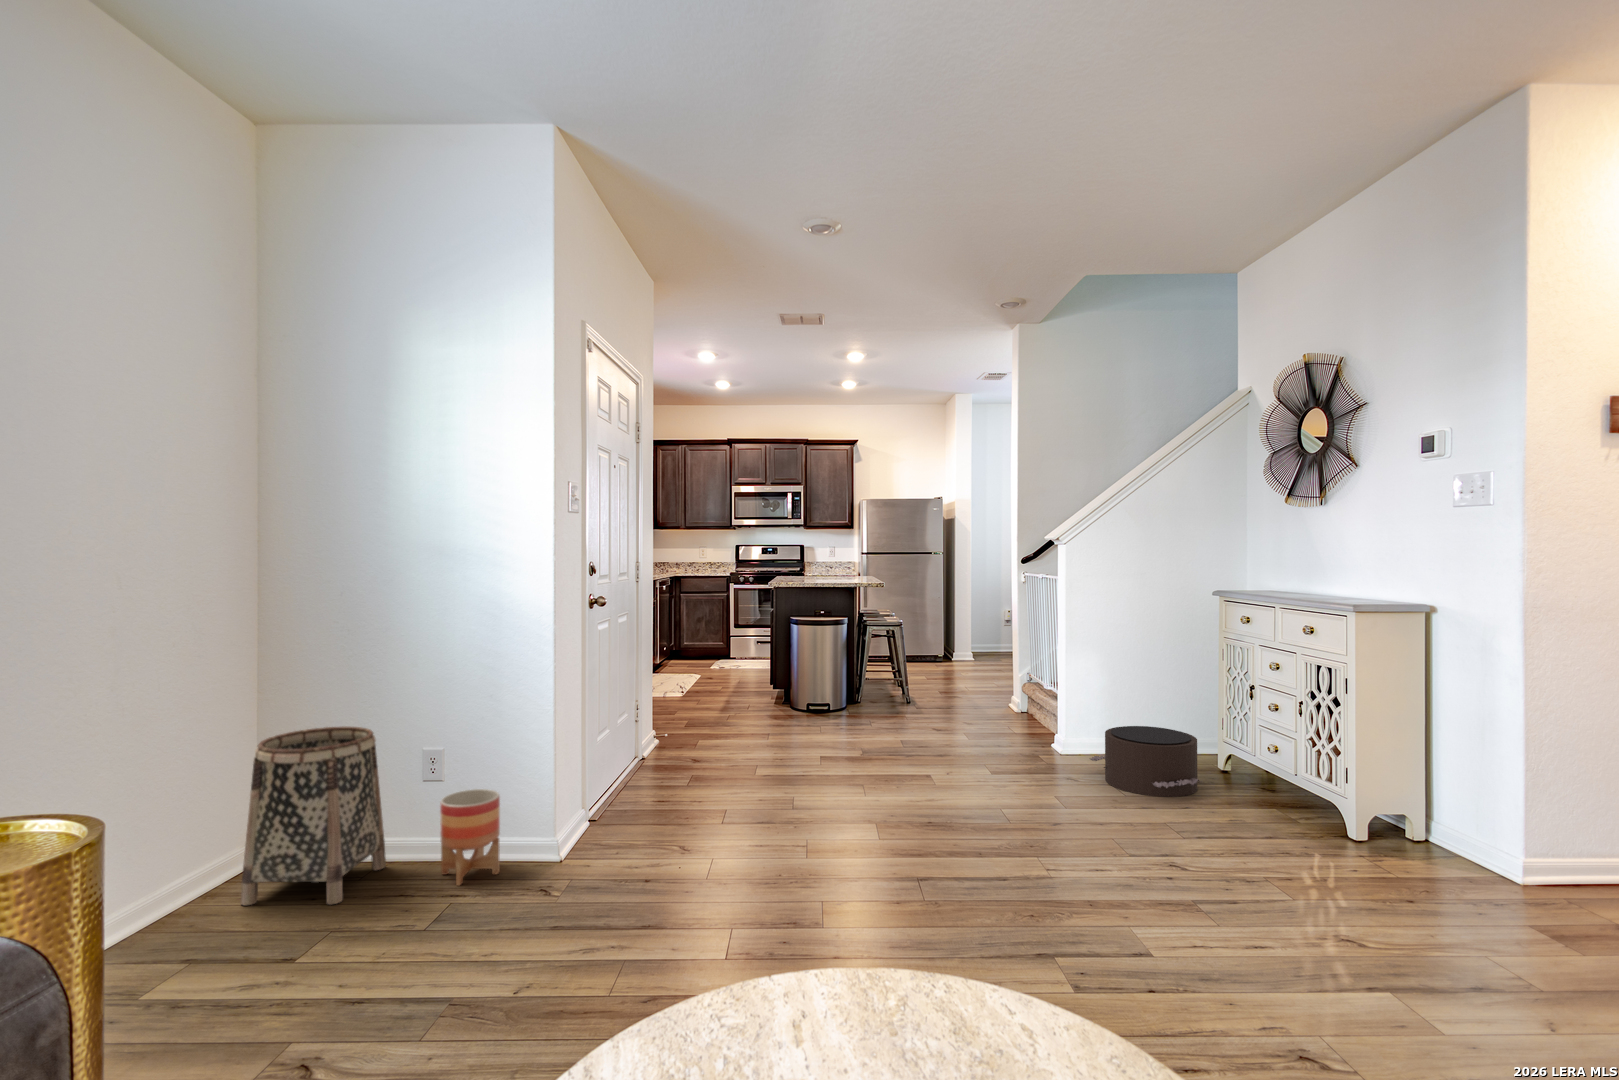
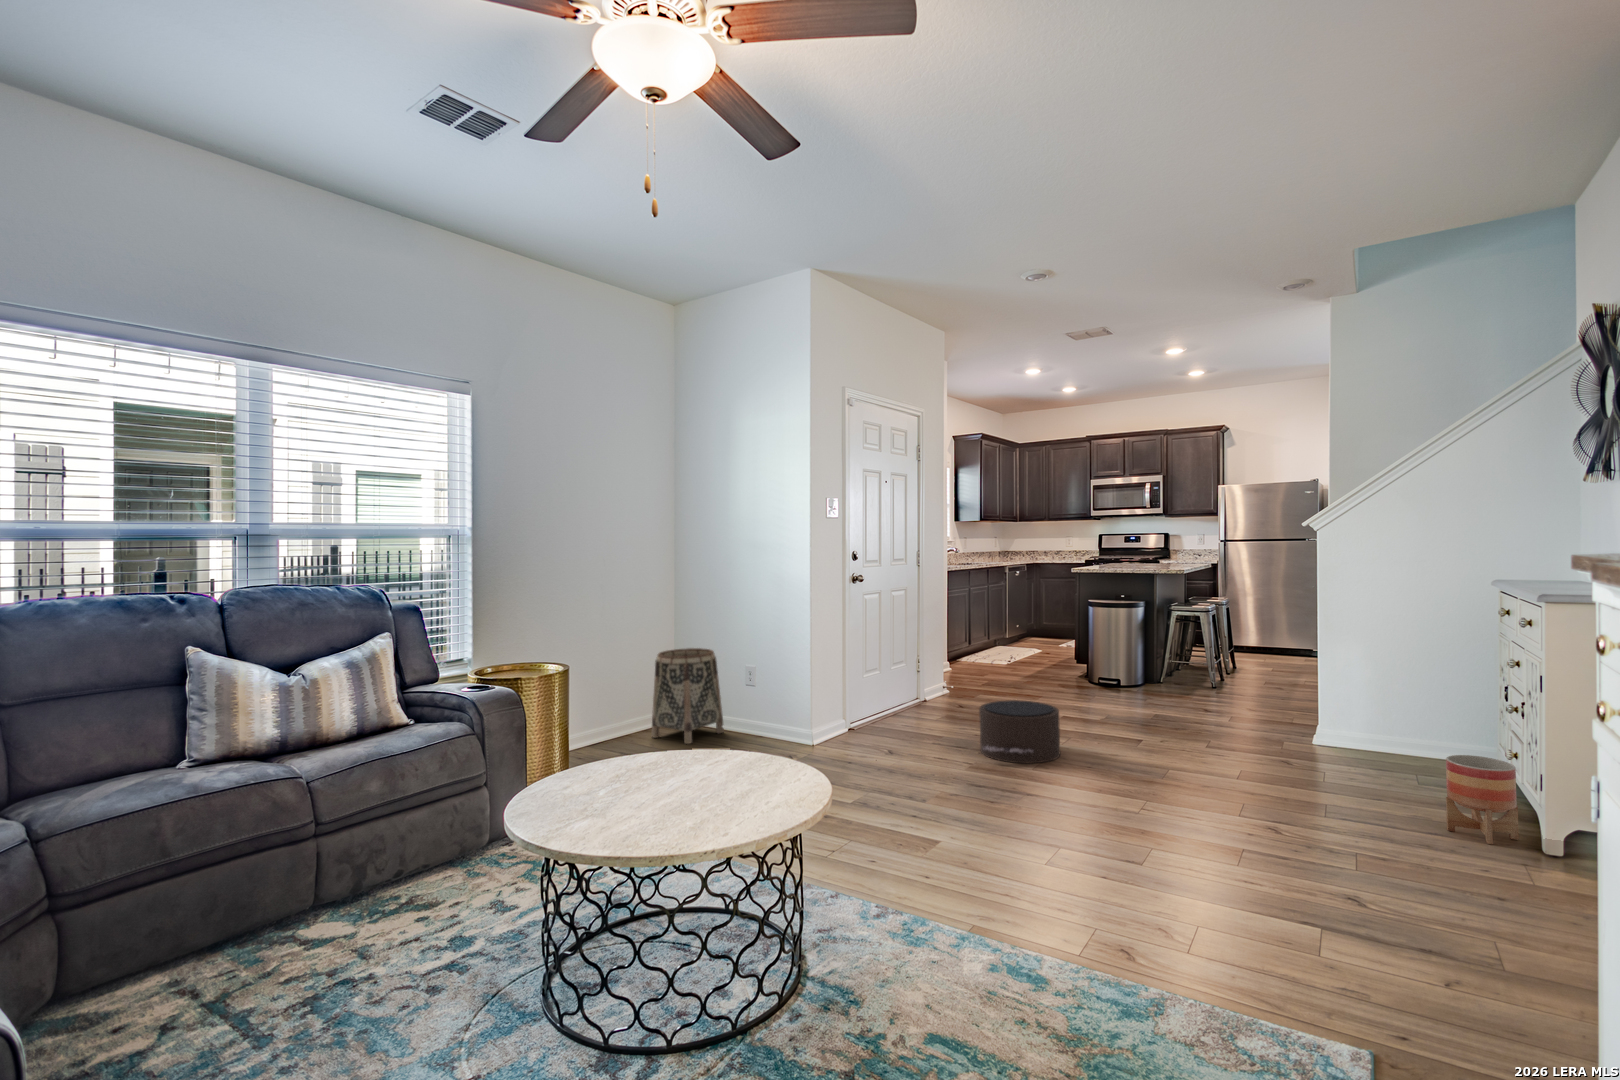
pouf: present [1090,726,1200,797] -> present [979,700,1060,763]
planter: present [440,789,500,886] -> present [1446,755,1519,844]

